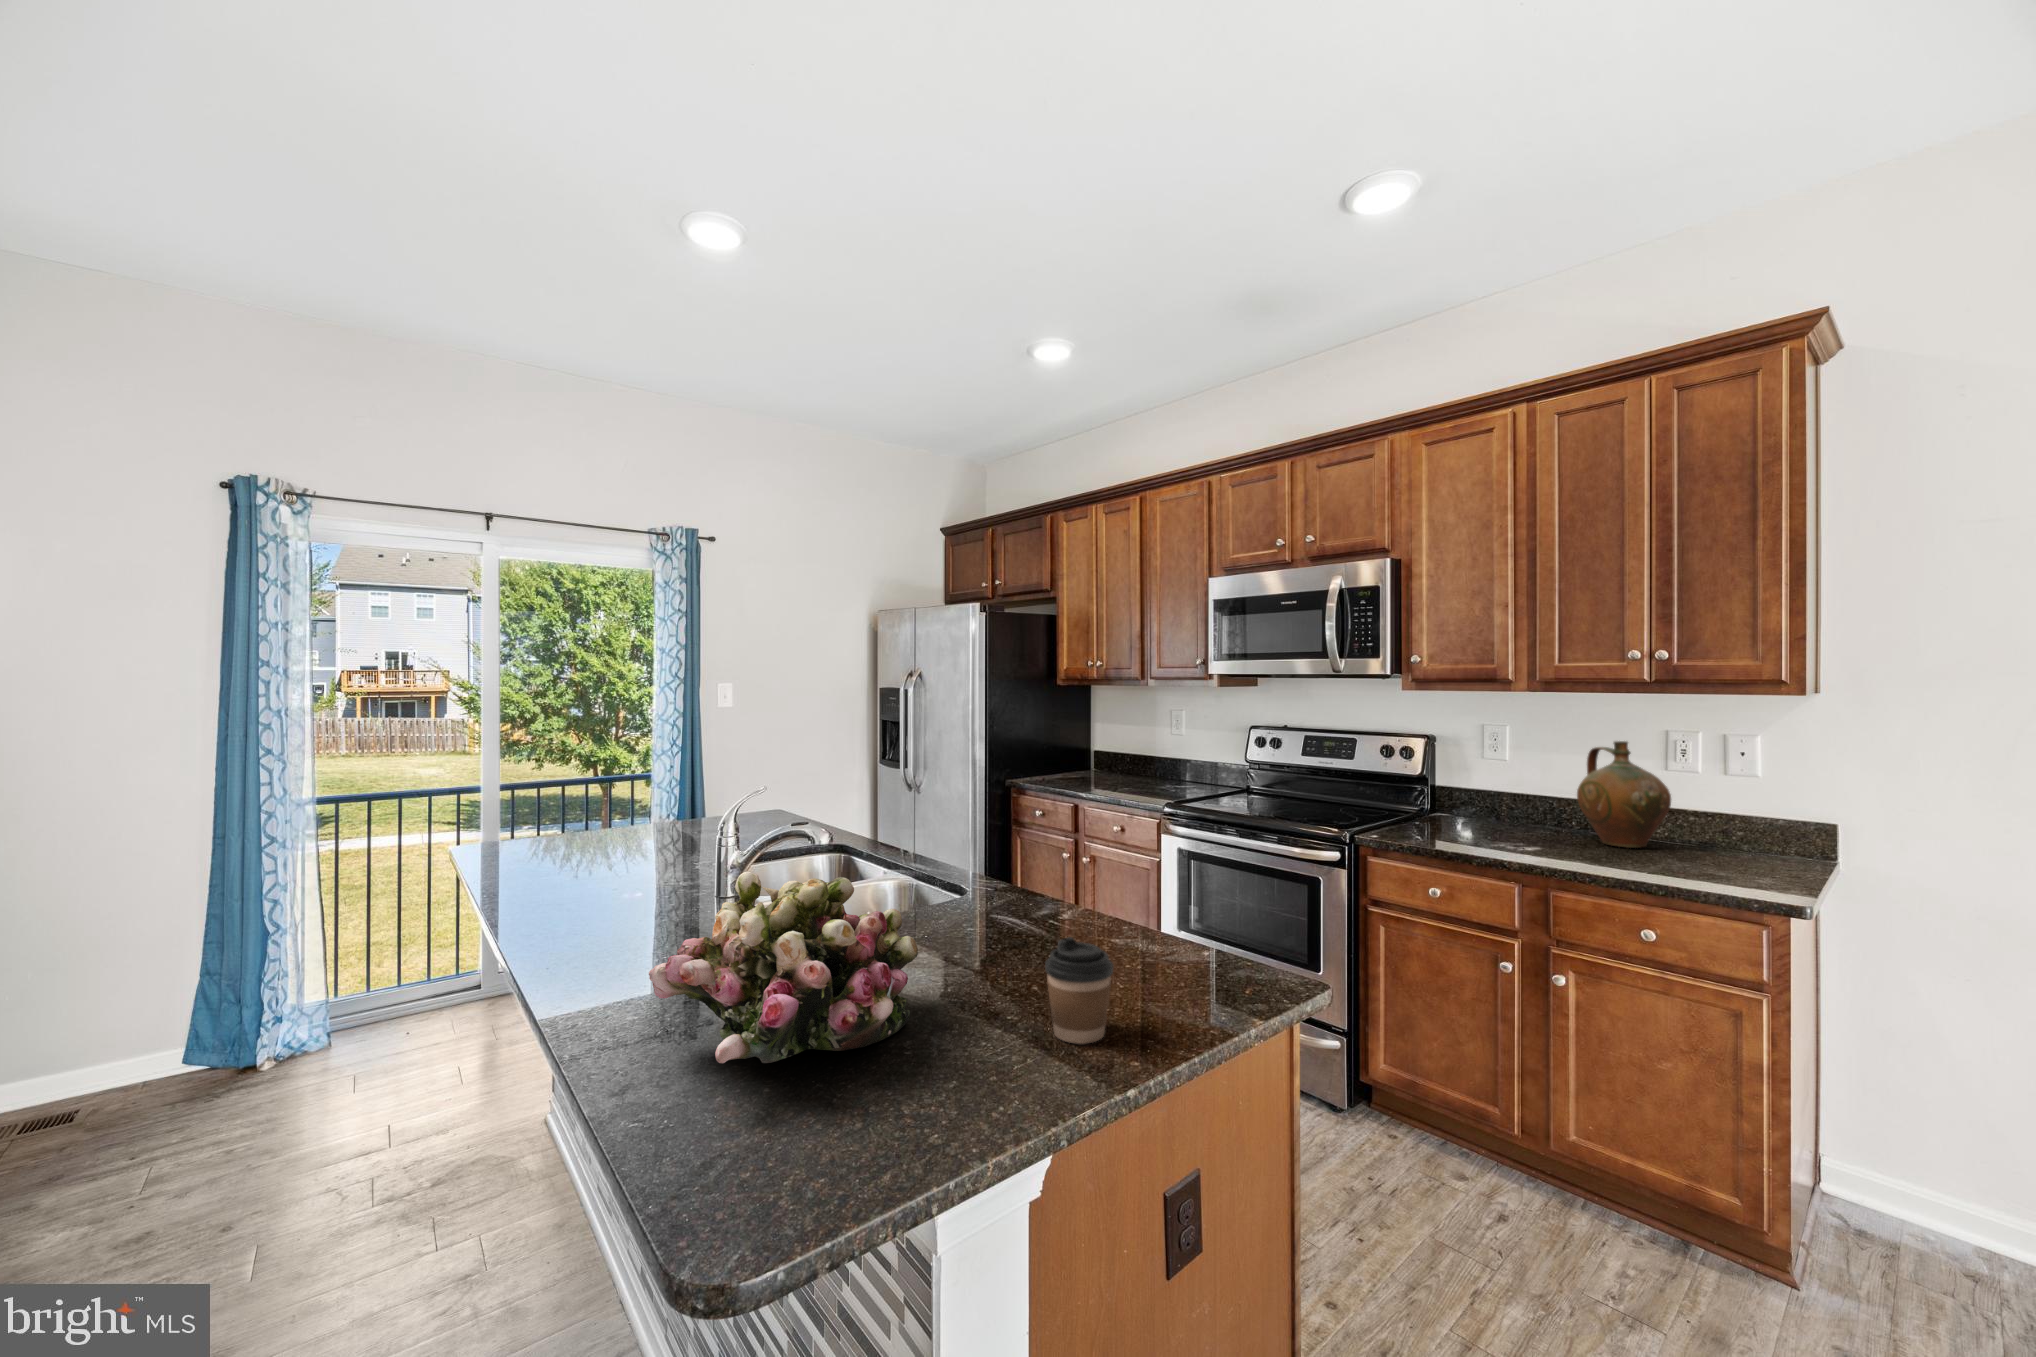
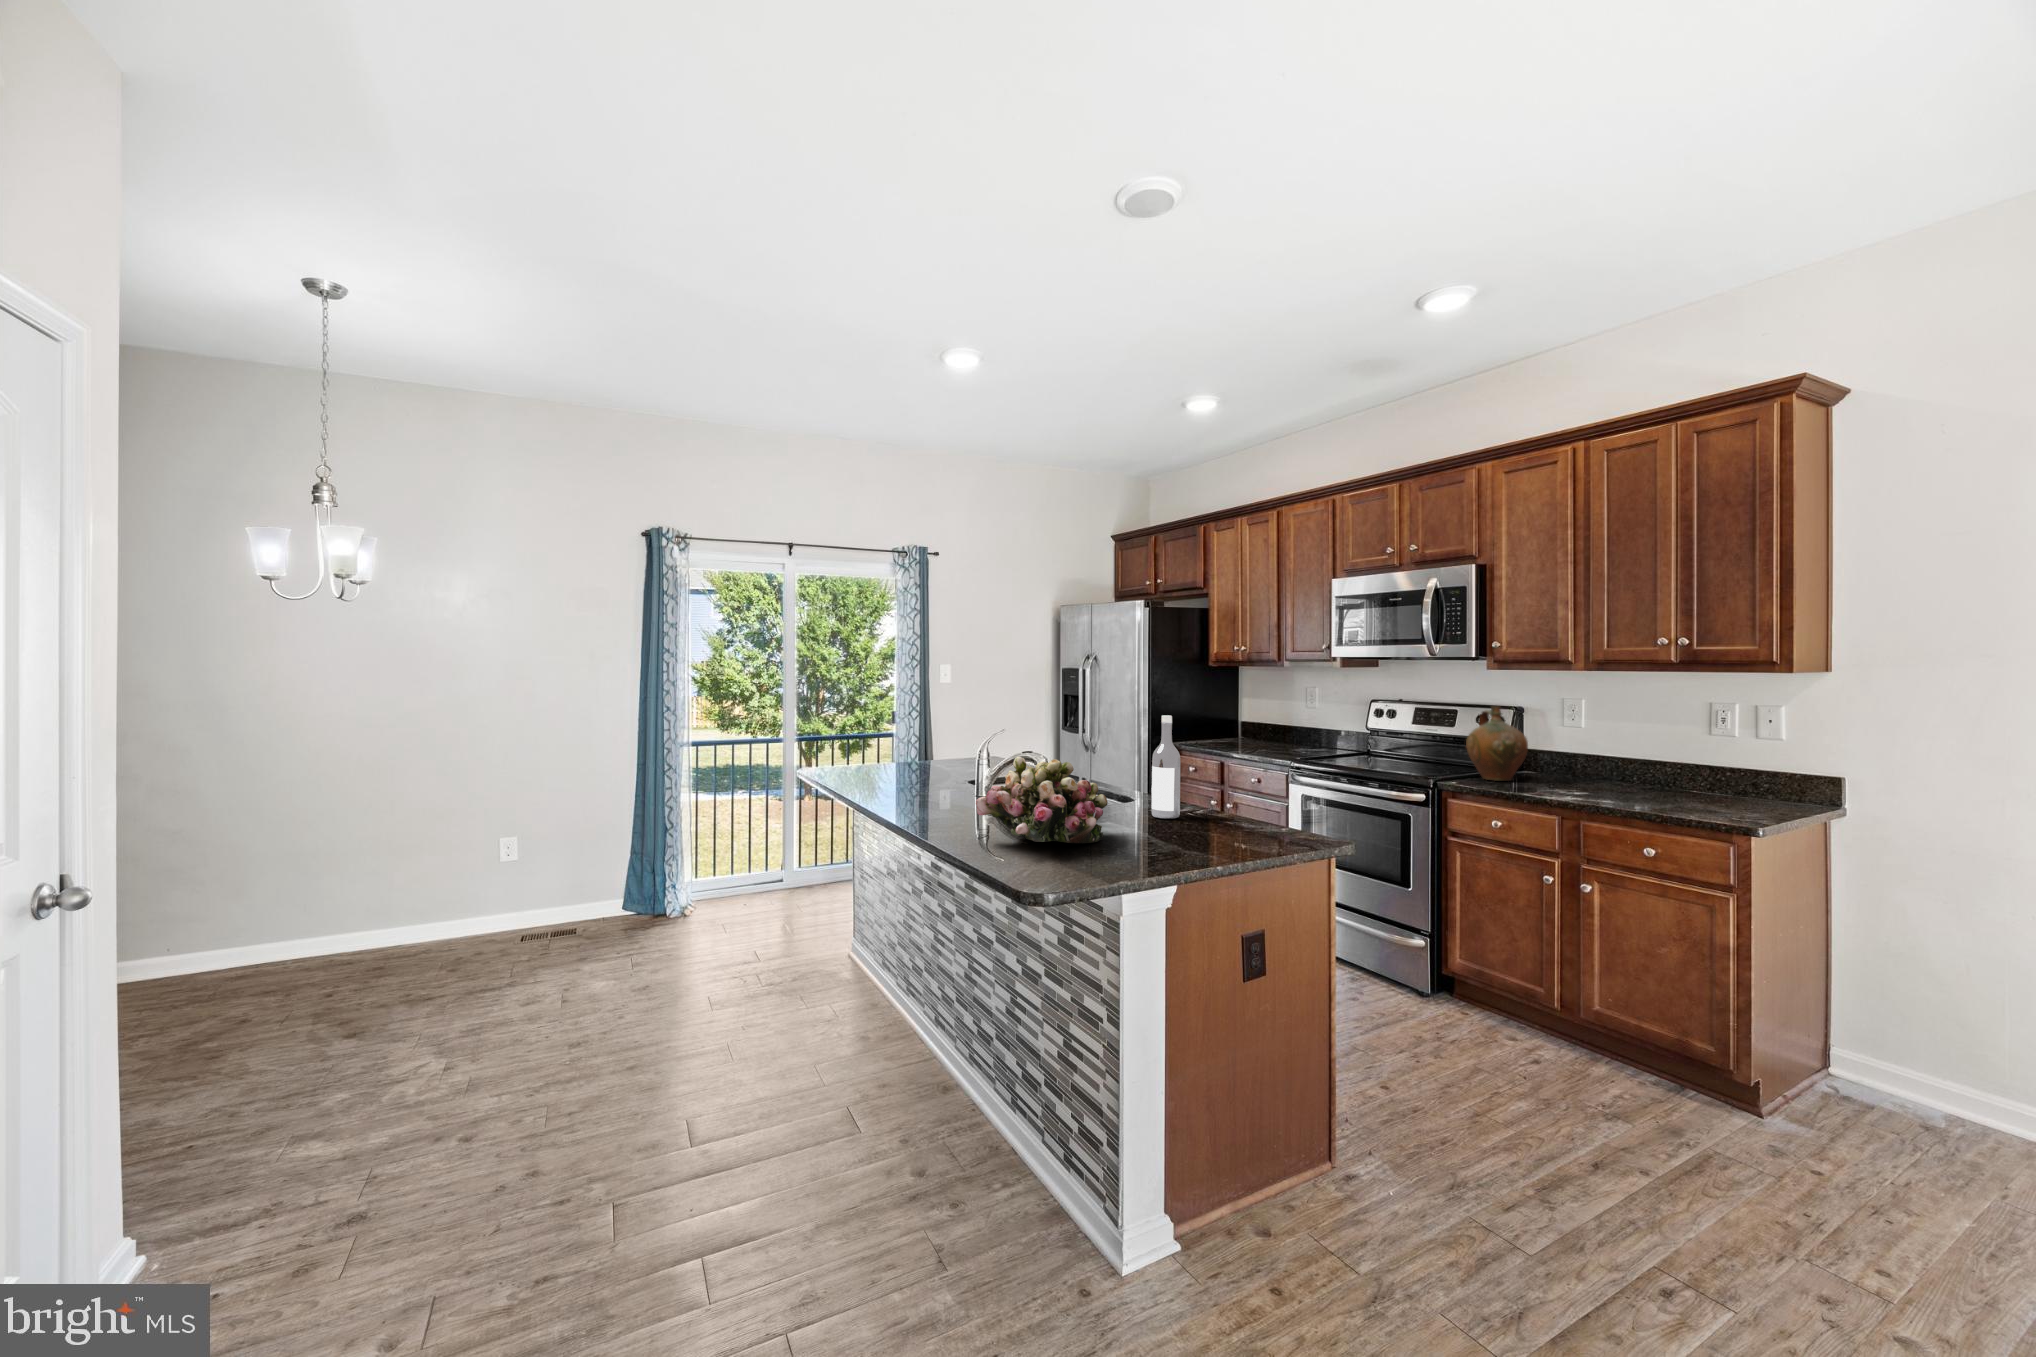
ceramic jug: present [1577,741,1671,848] -> present [1466,706,1528,781]
wine bottle: none [996,774,1042,948] -> present [1152,715,1180,819]
coffee cup: present [1045,937,1113,1044] -> none [1176,796,1214,849]

